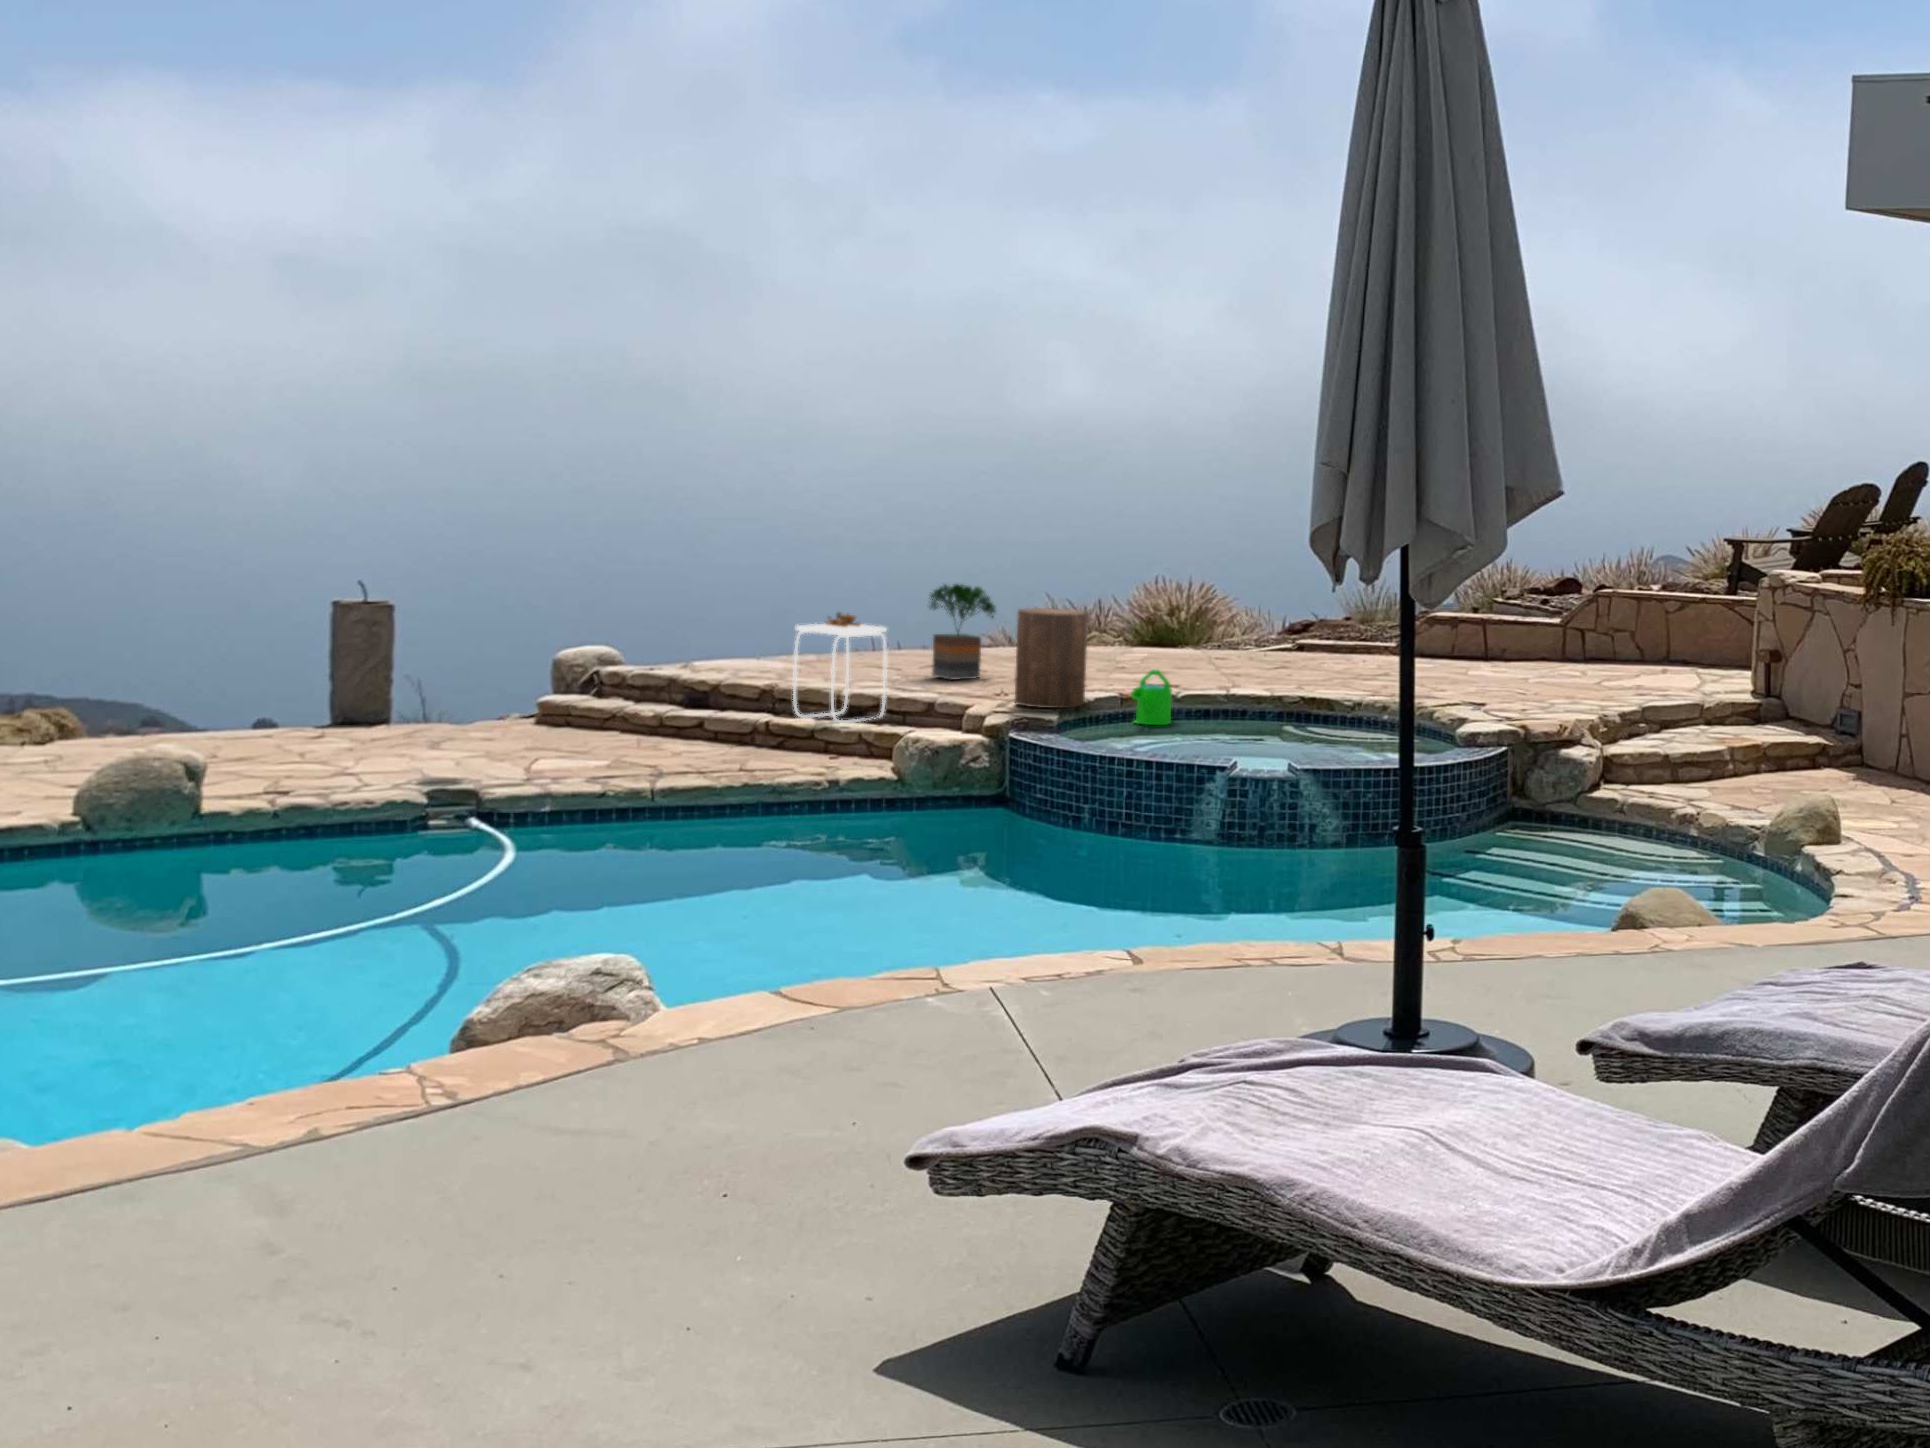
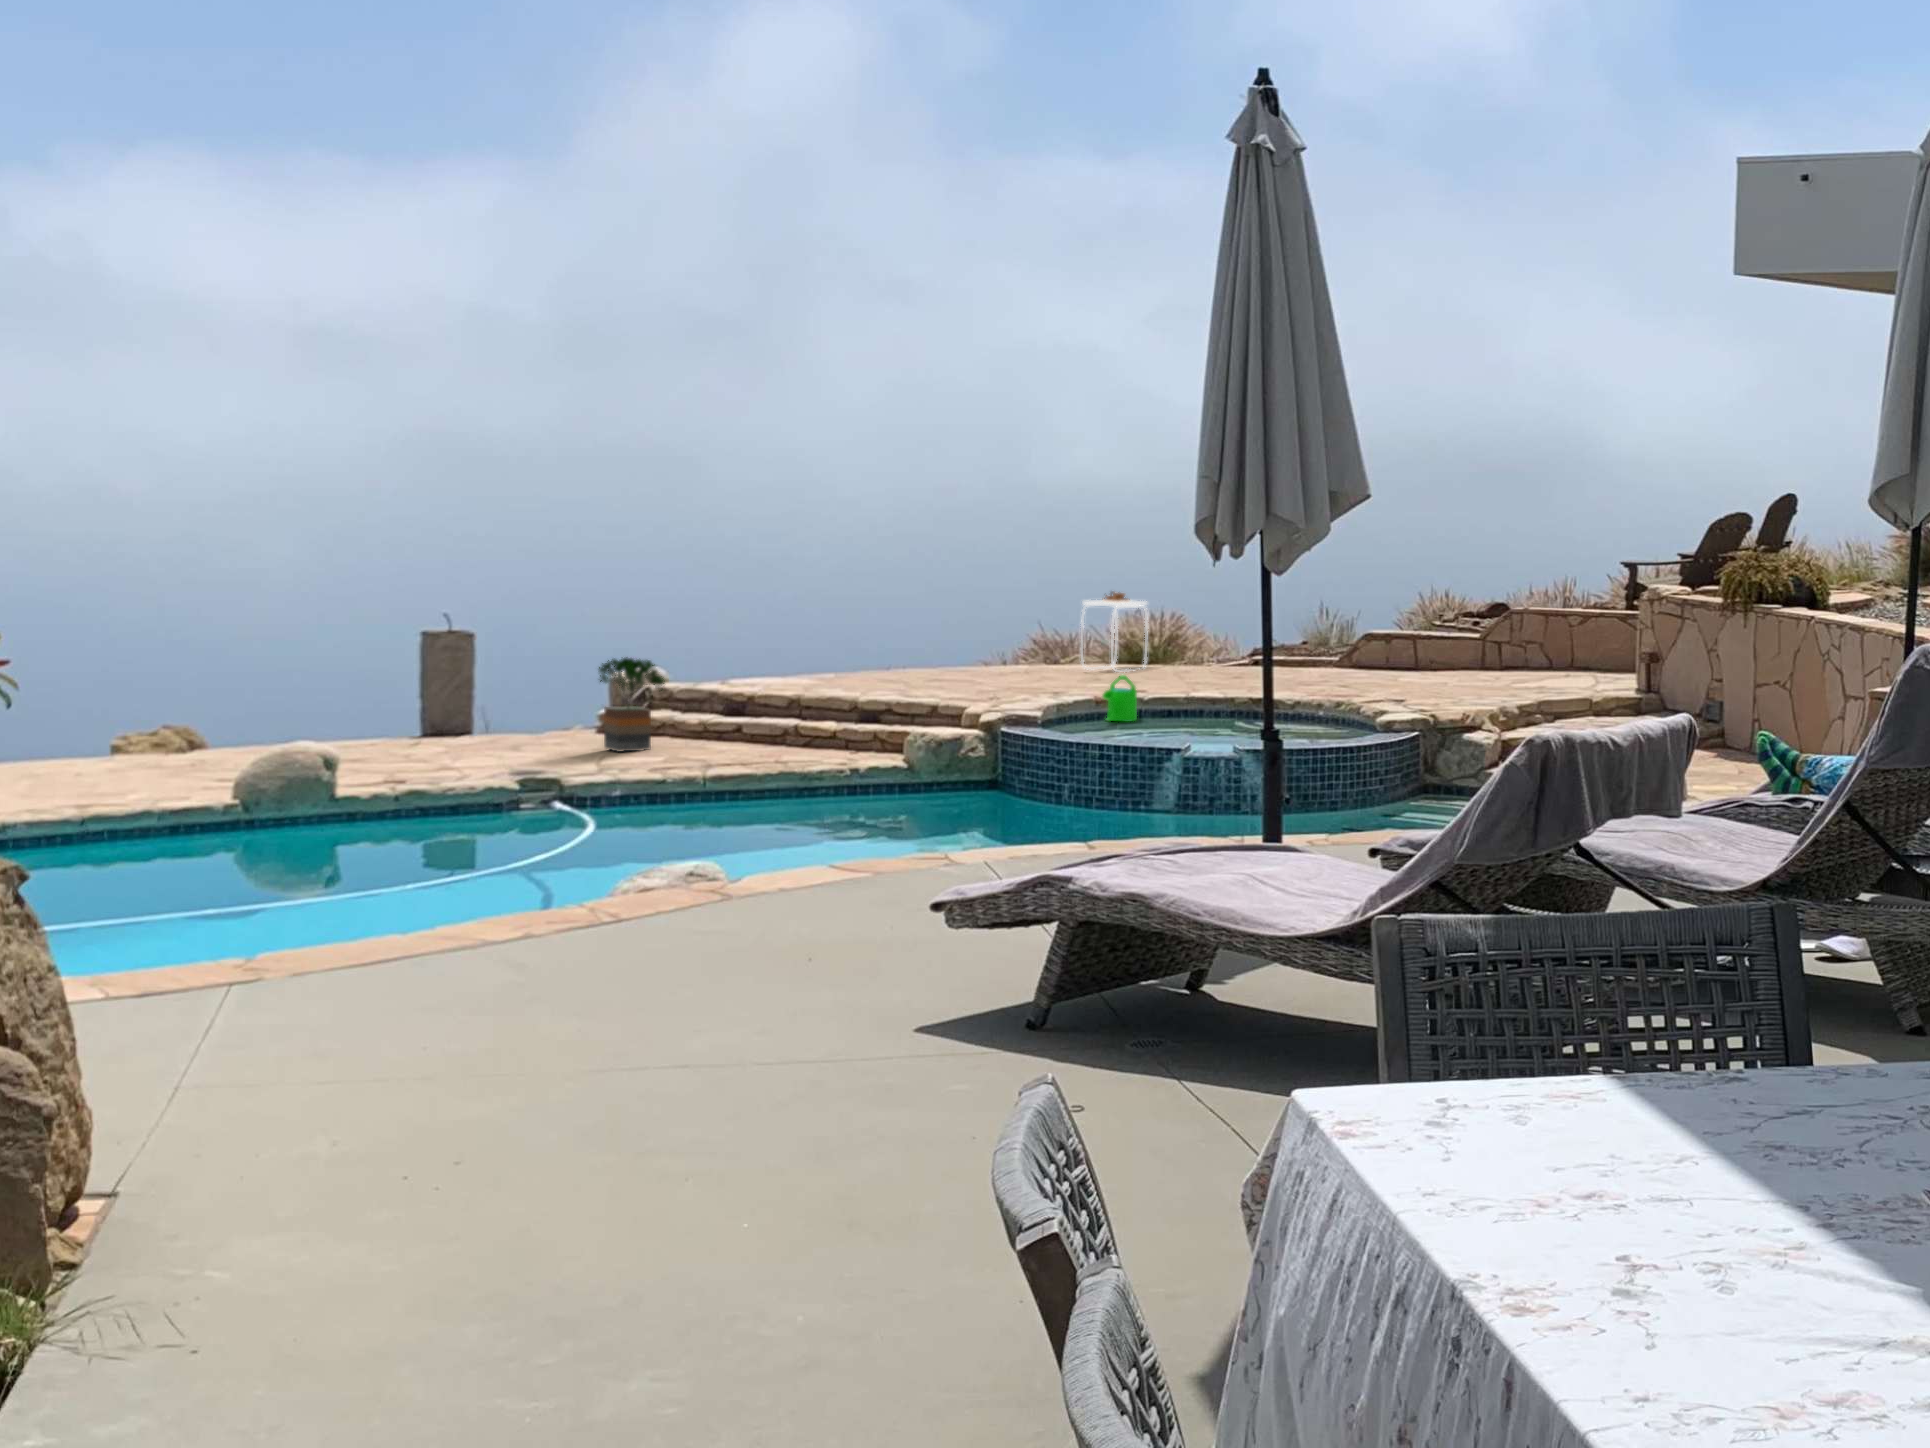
potted tree: present [929,584,996,679] -> present [599,657,665,752]
stool: present [1015,608,1088,708] -> none [1005,628,1066,712]
side table: present [793,613,887,723] -> present [1082,592,1148,670]

